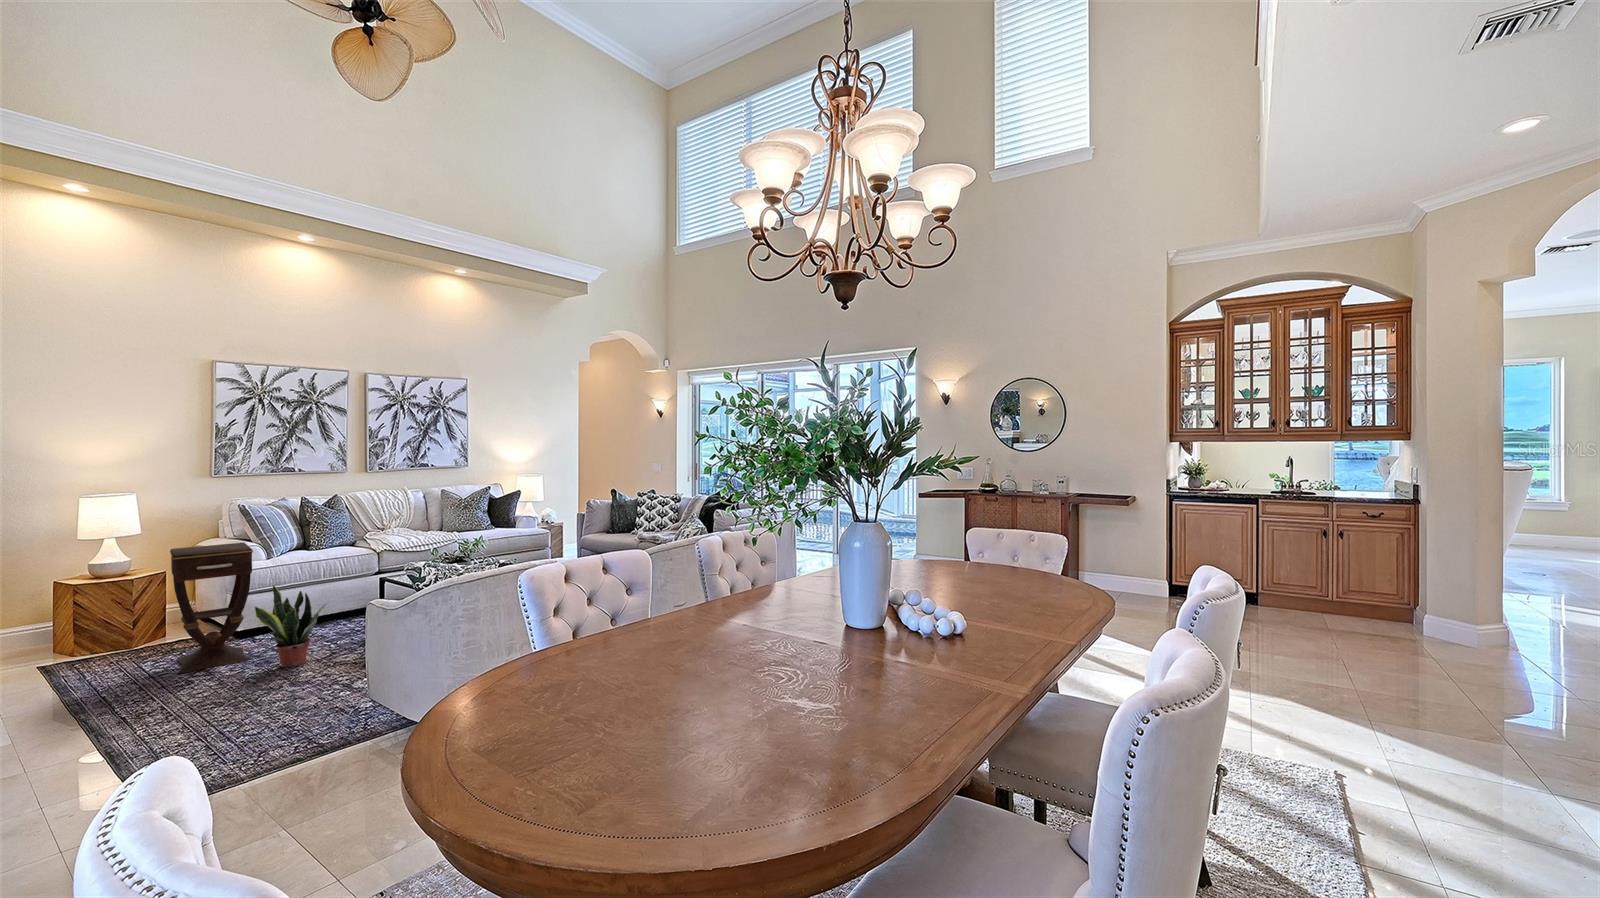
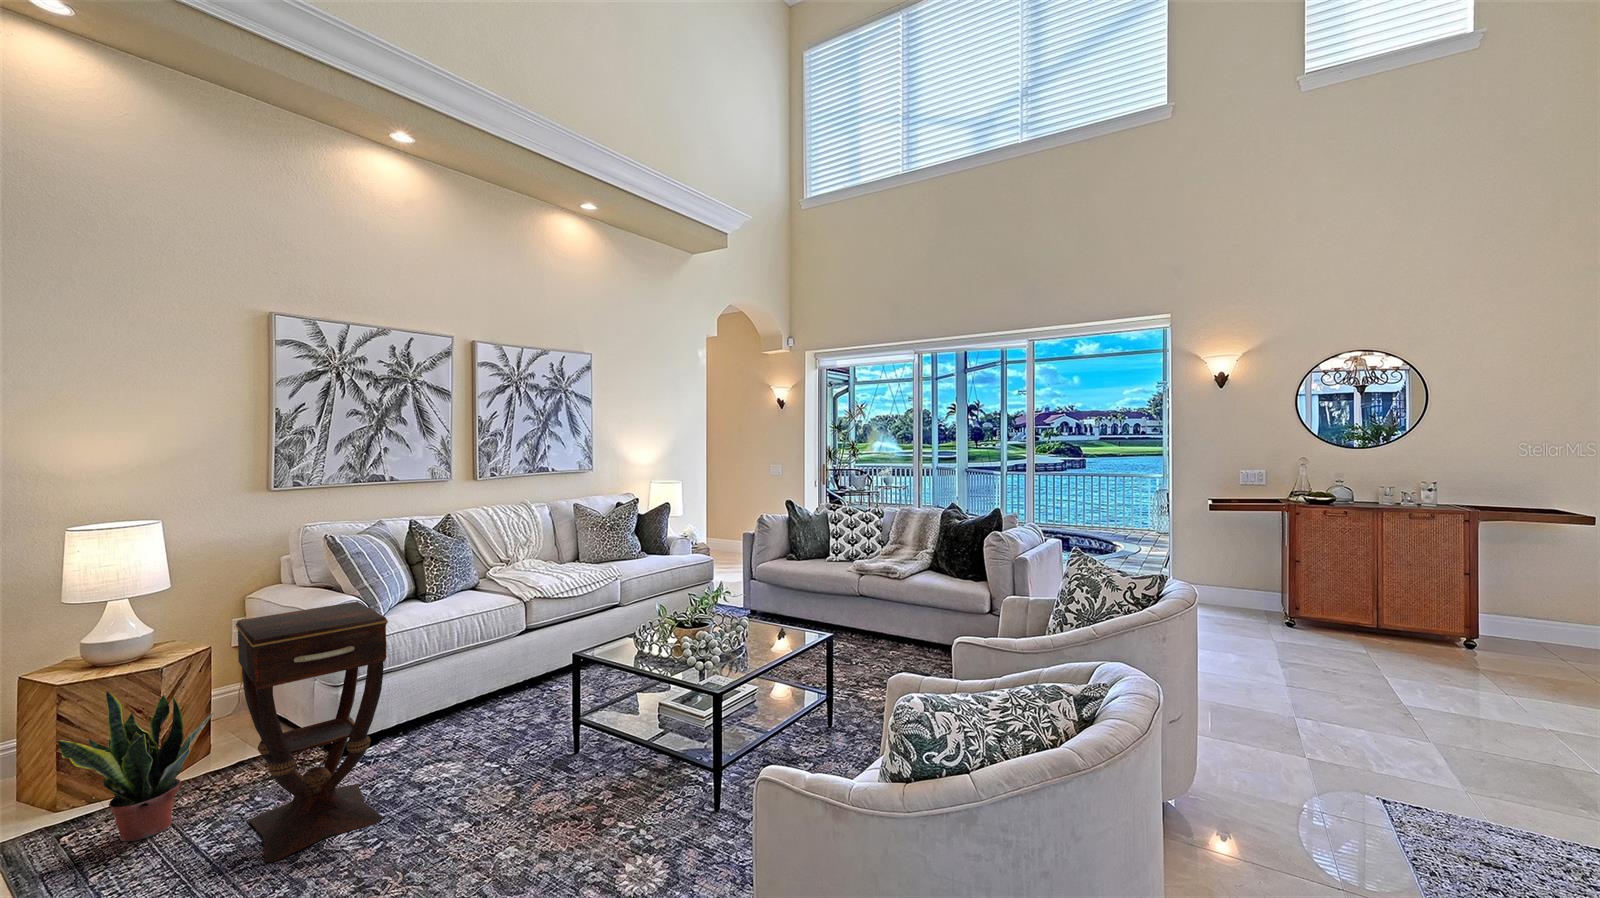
potted plant: present [255,585,328,667] -> present [58,691,215,841]

